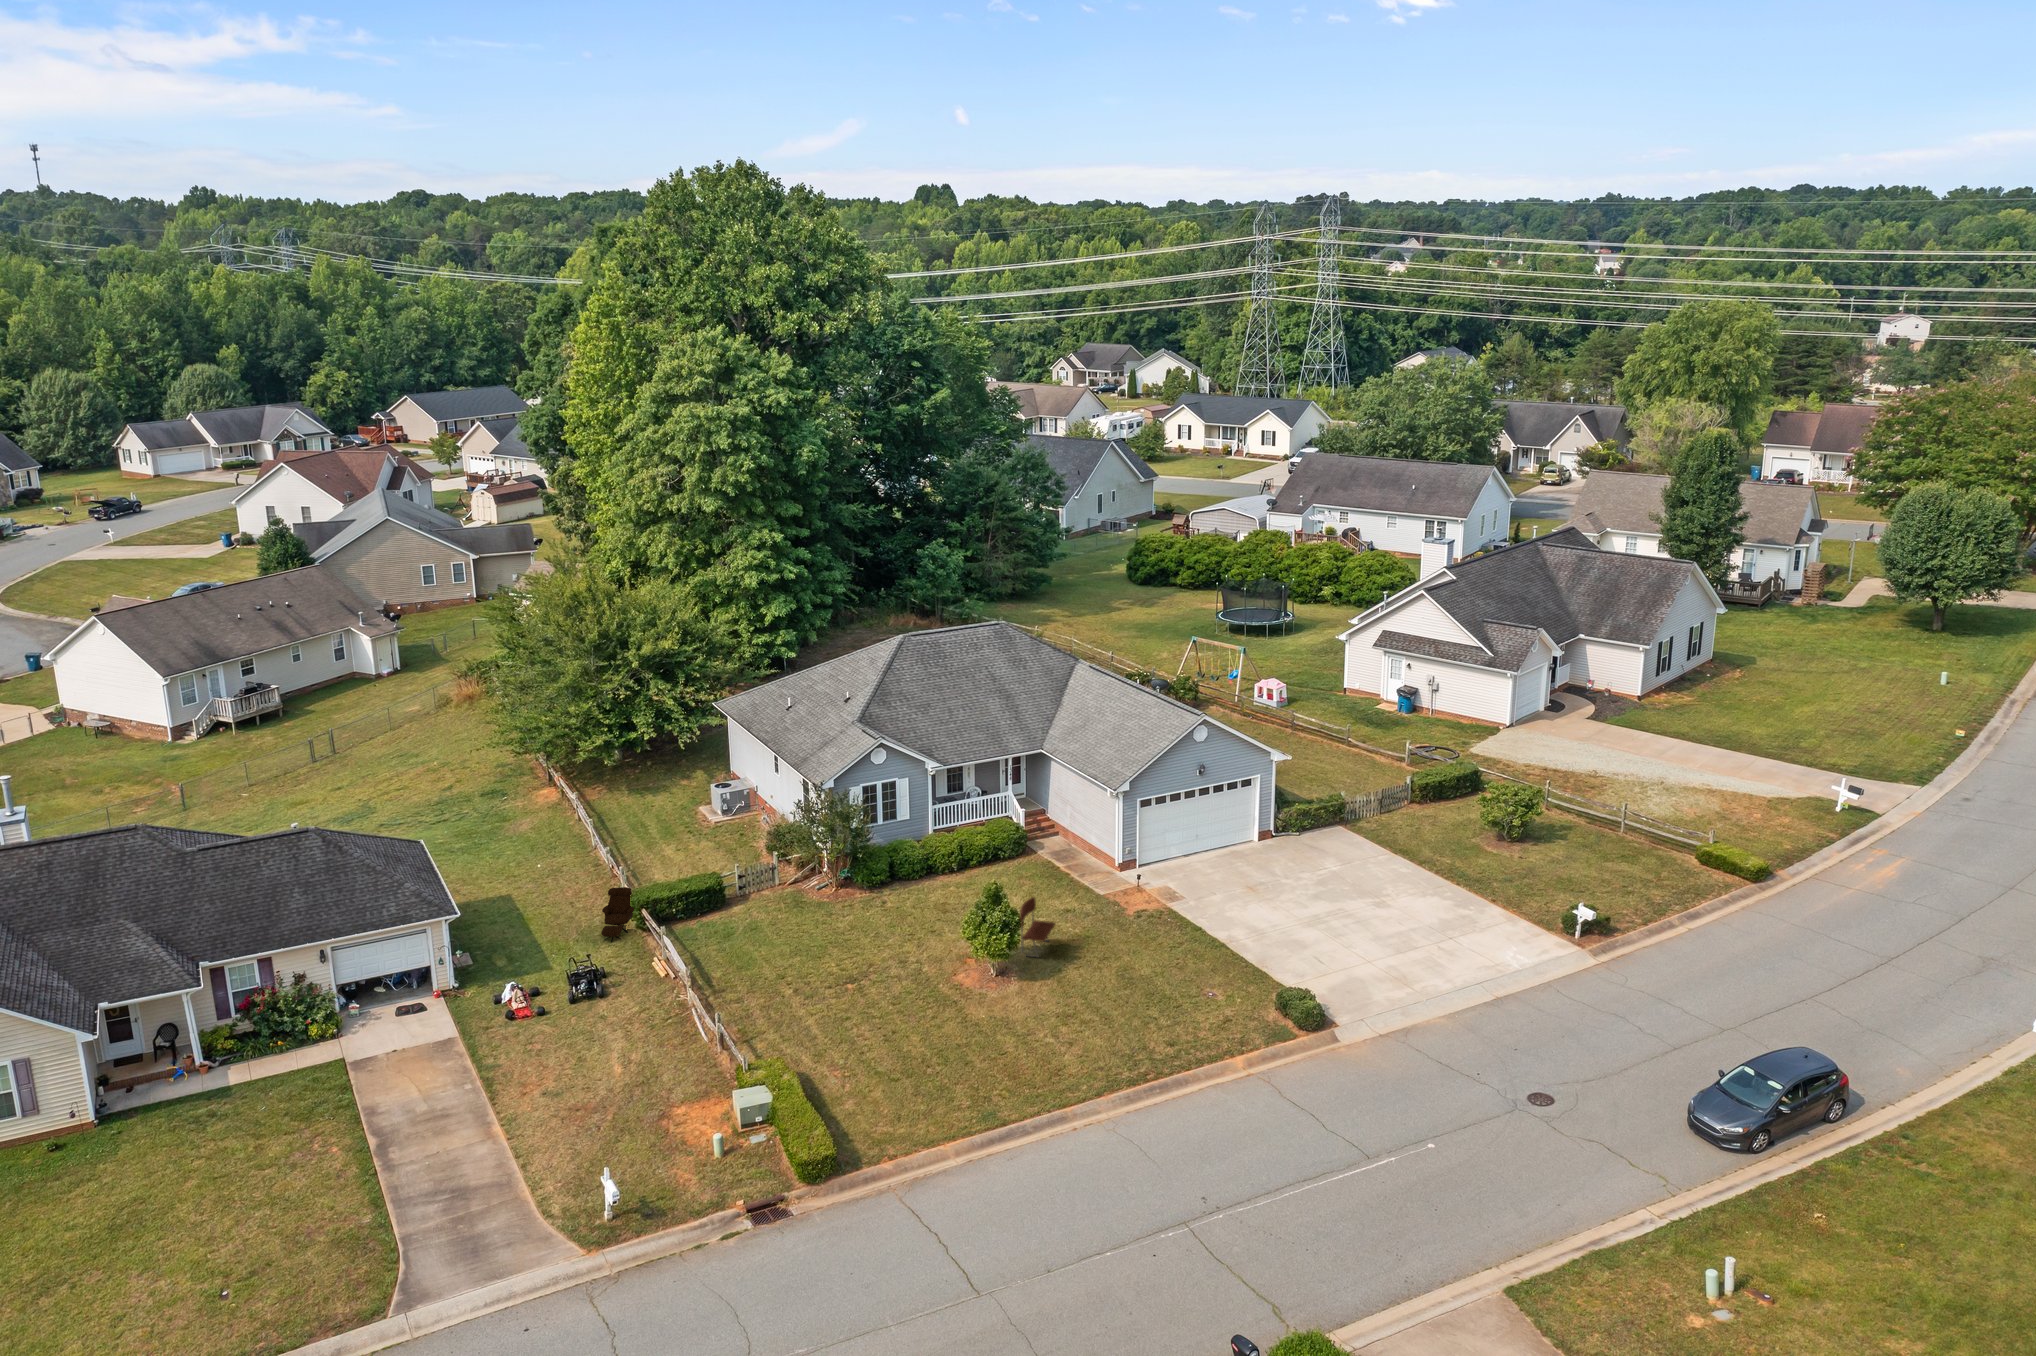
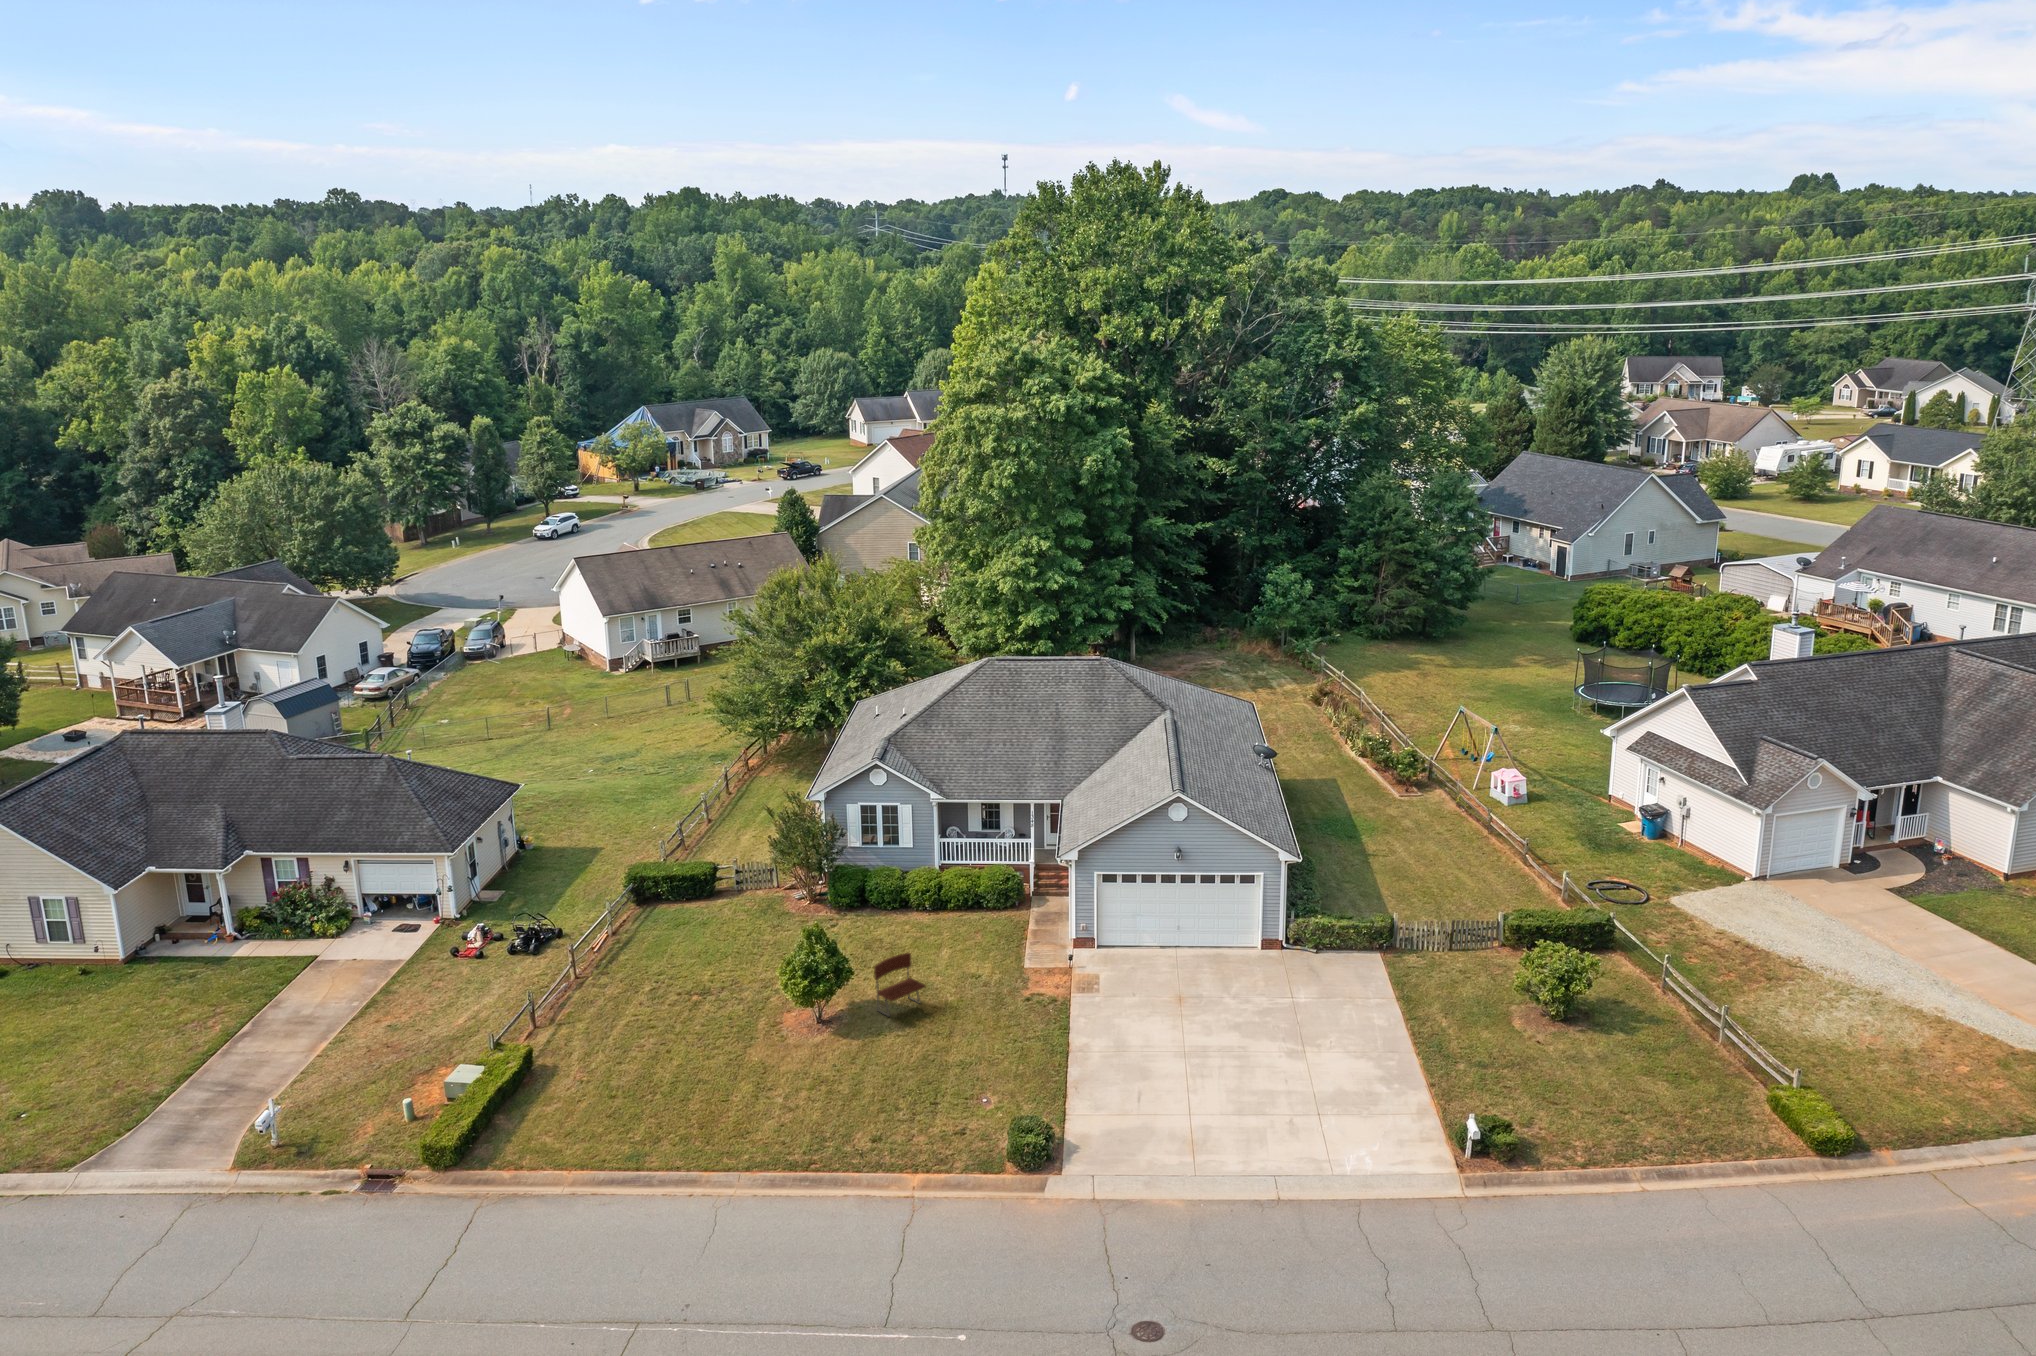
lounge chair: present [602,887,634,942] -> none [585,858,626,907]

